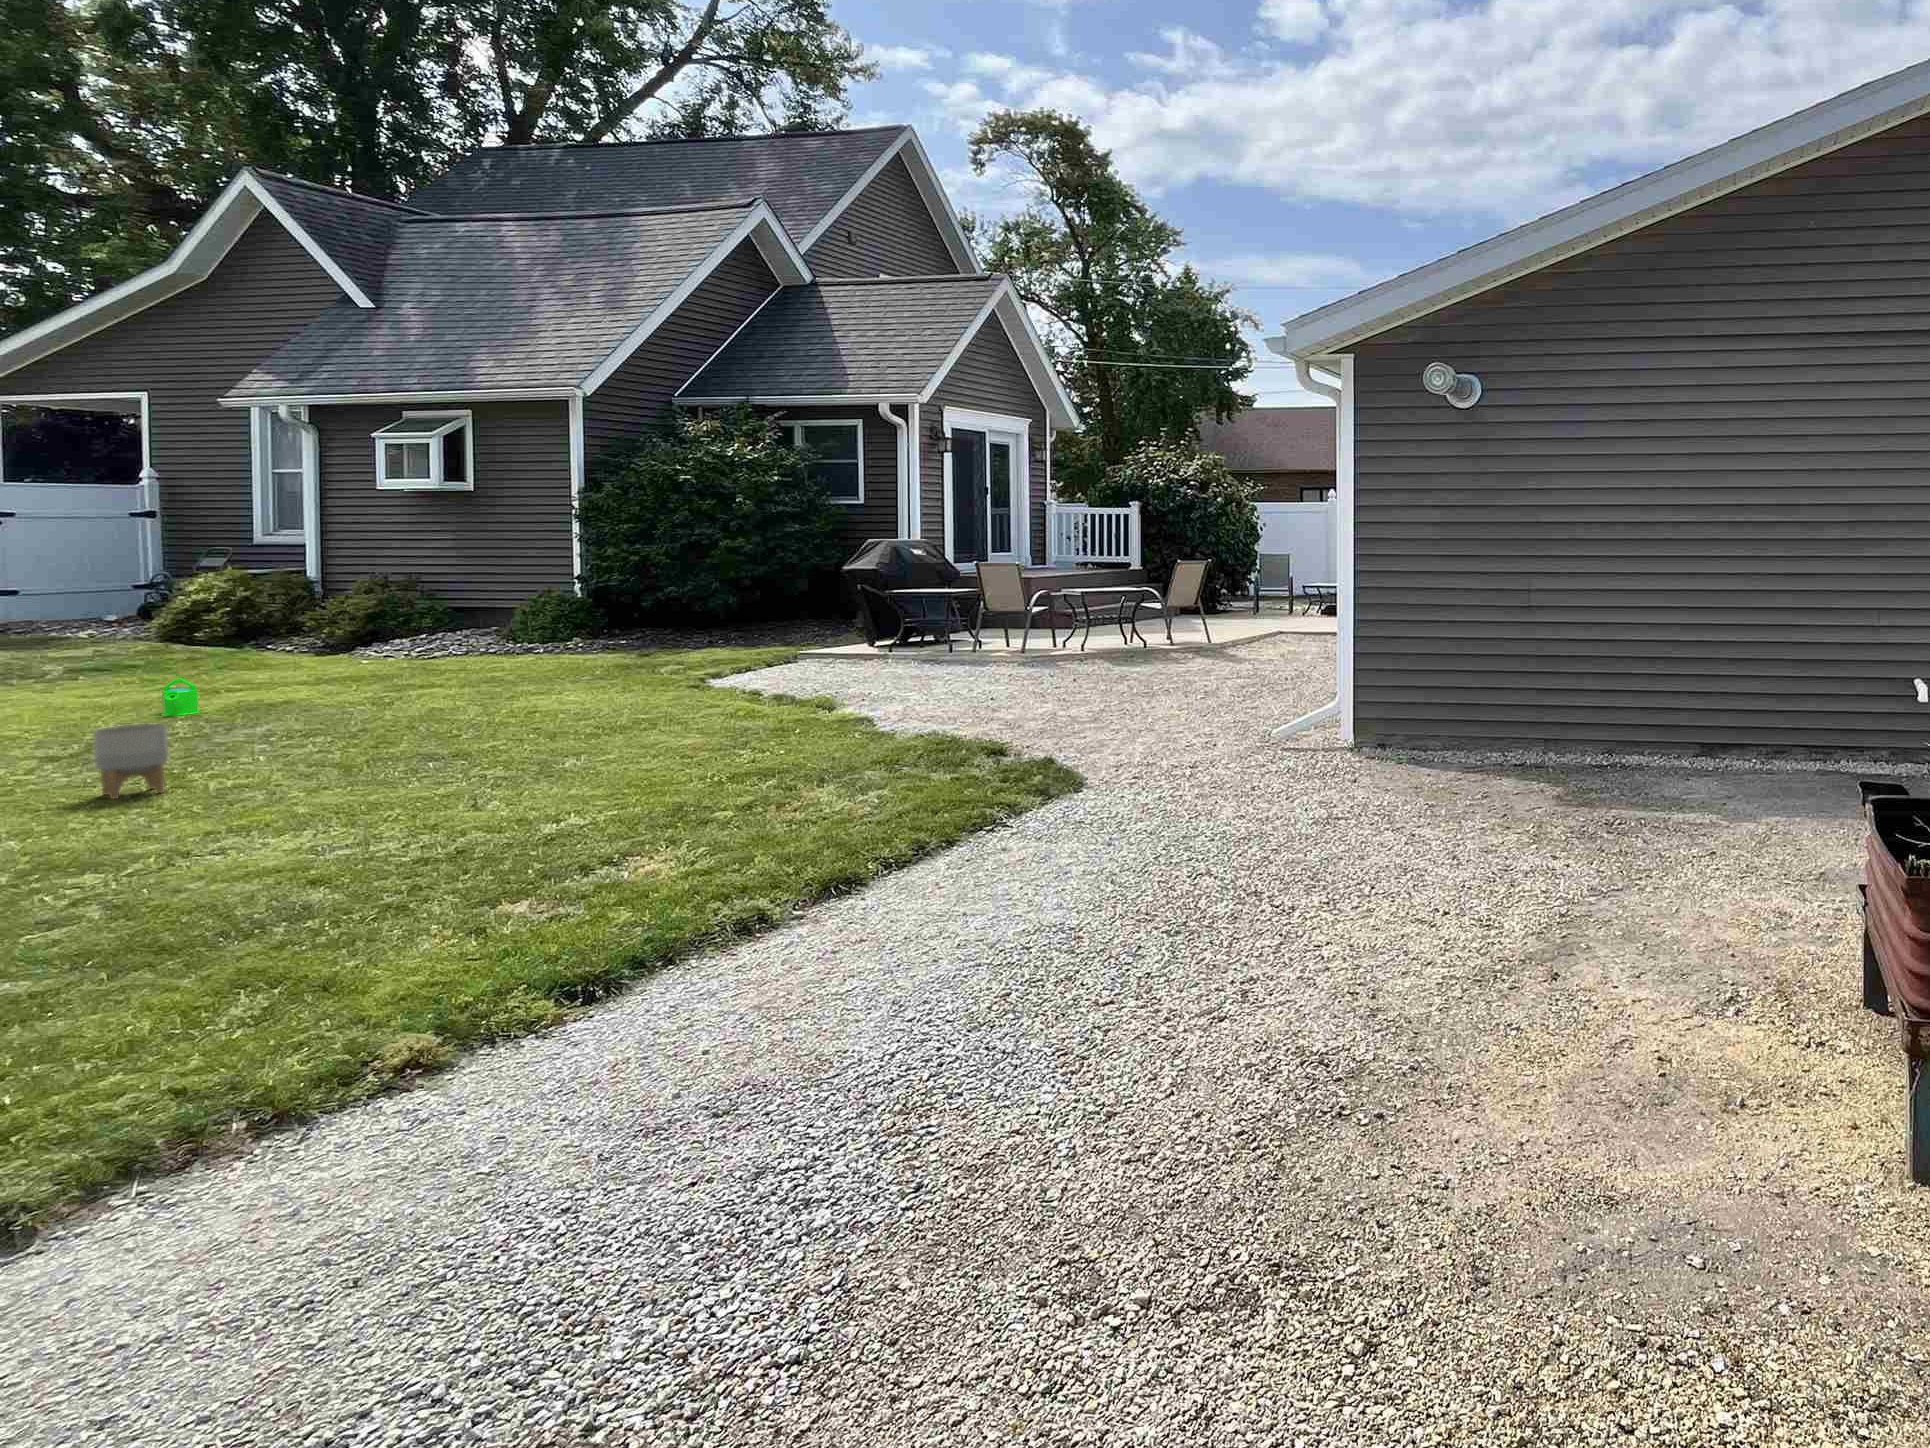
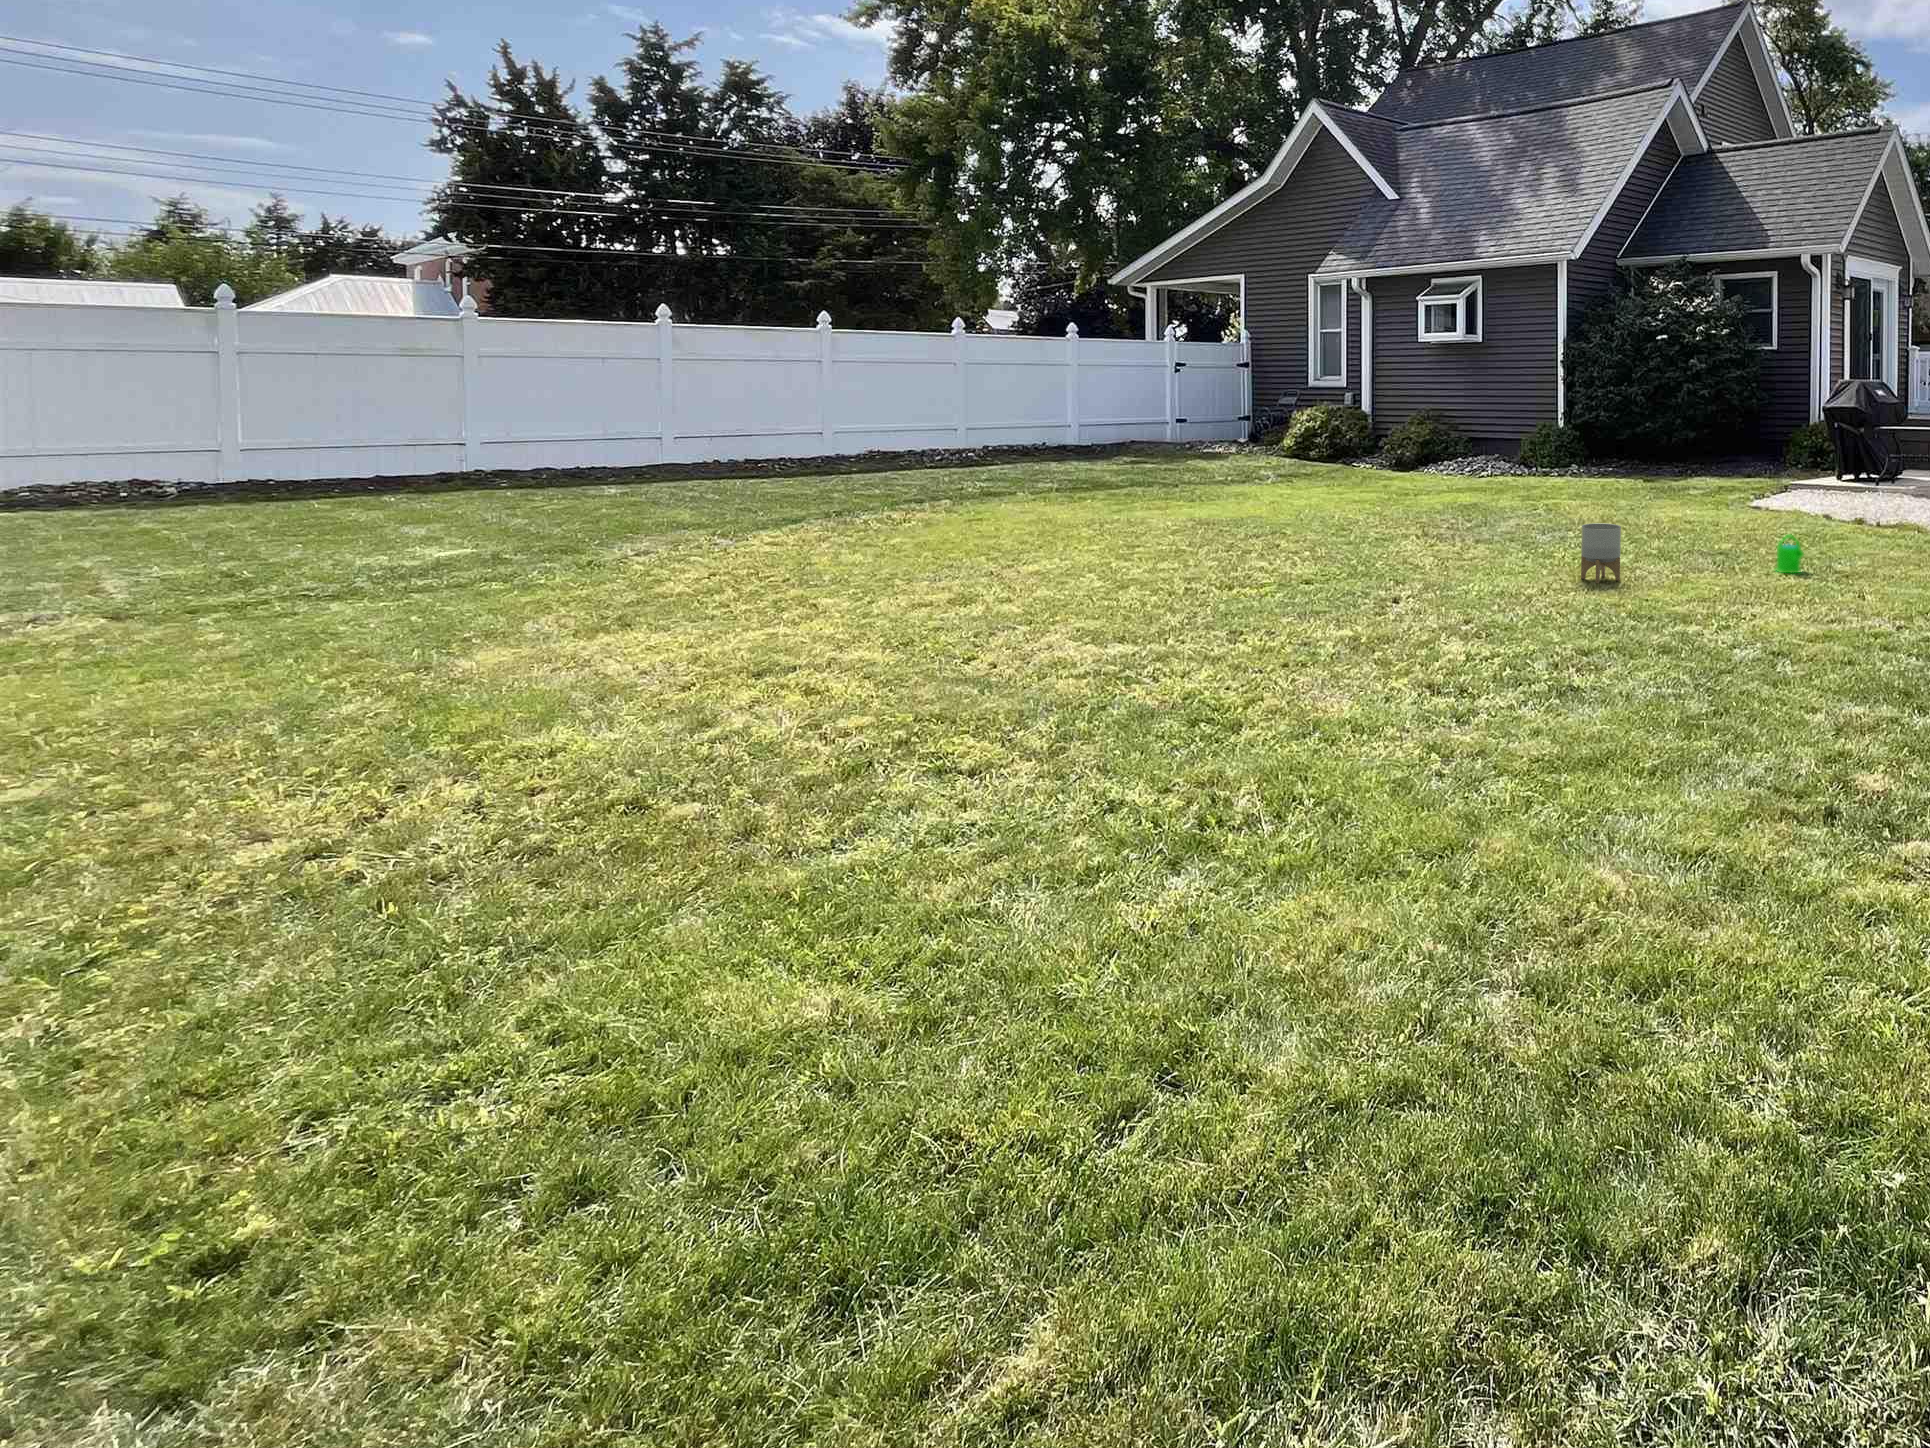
watering can: present [161,678,200,716] -> present [1776,534,1803,573]

